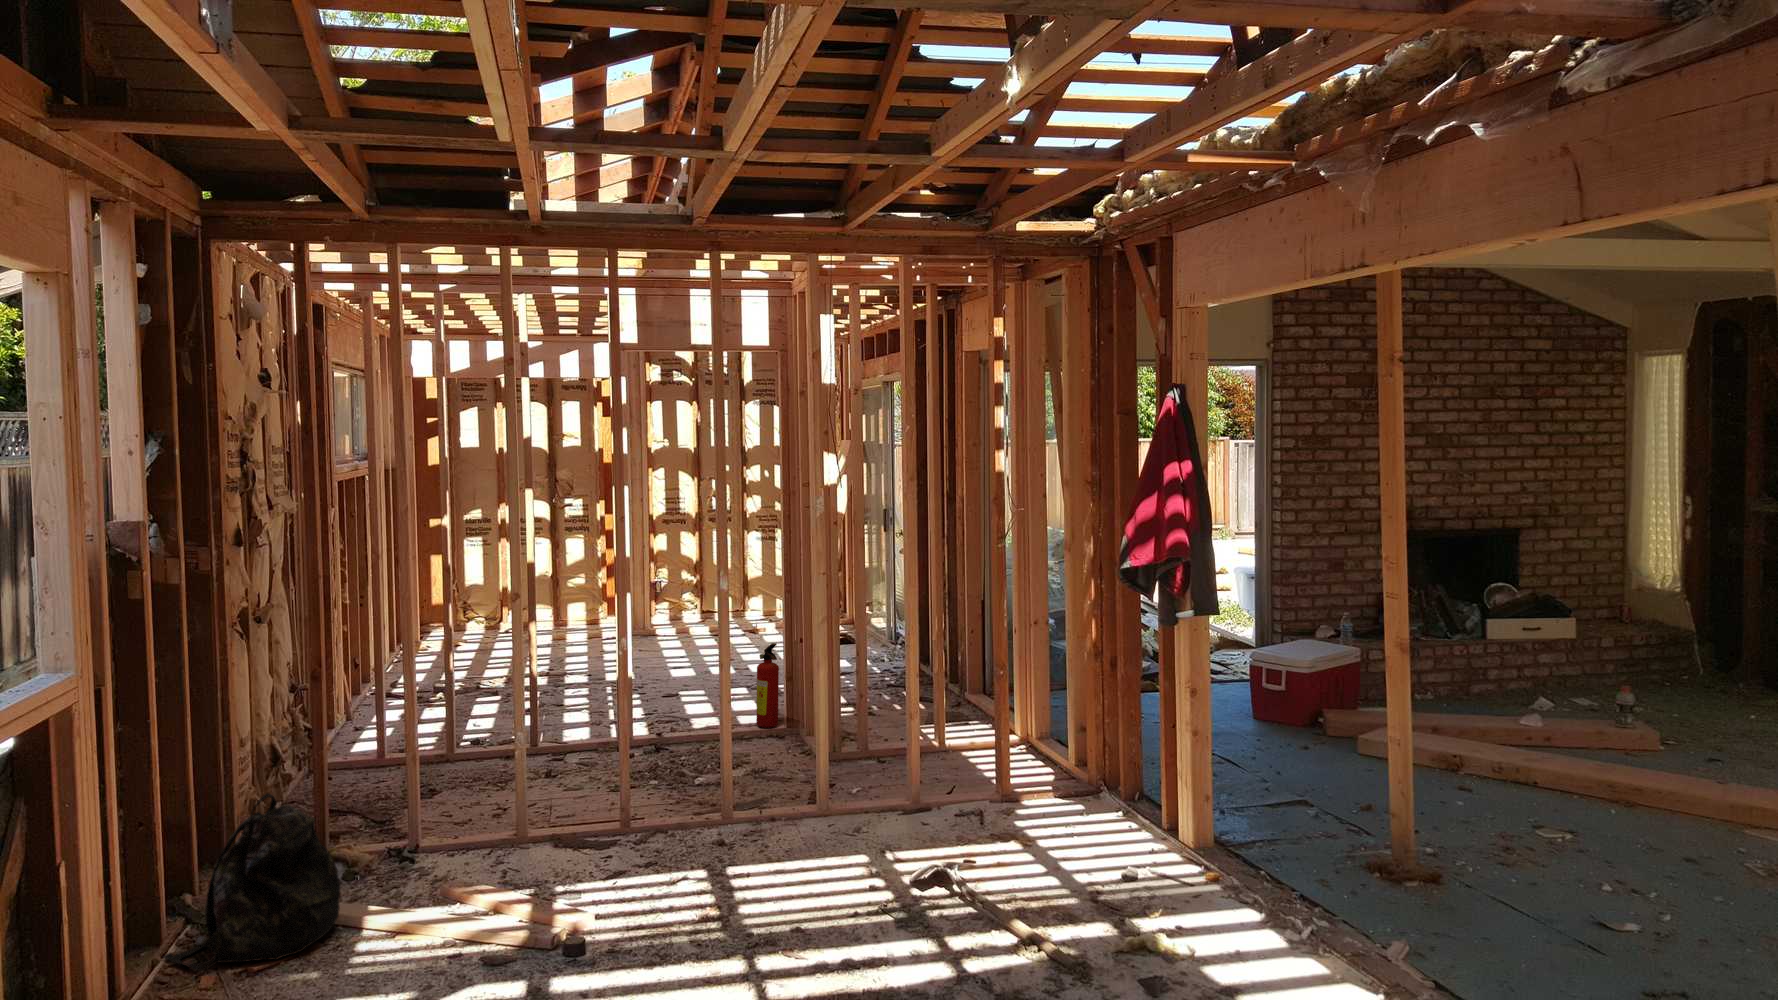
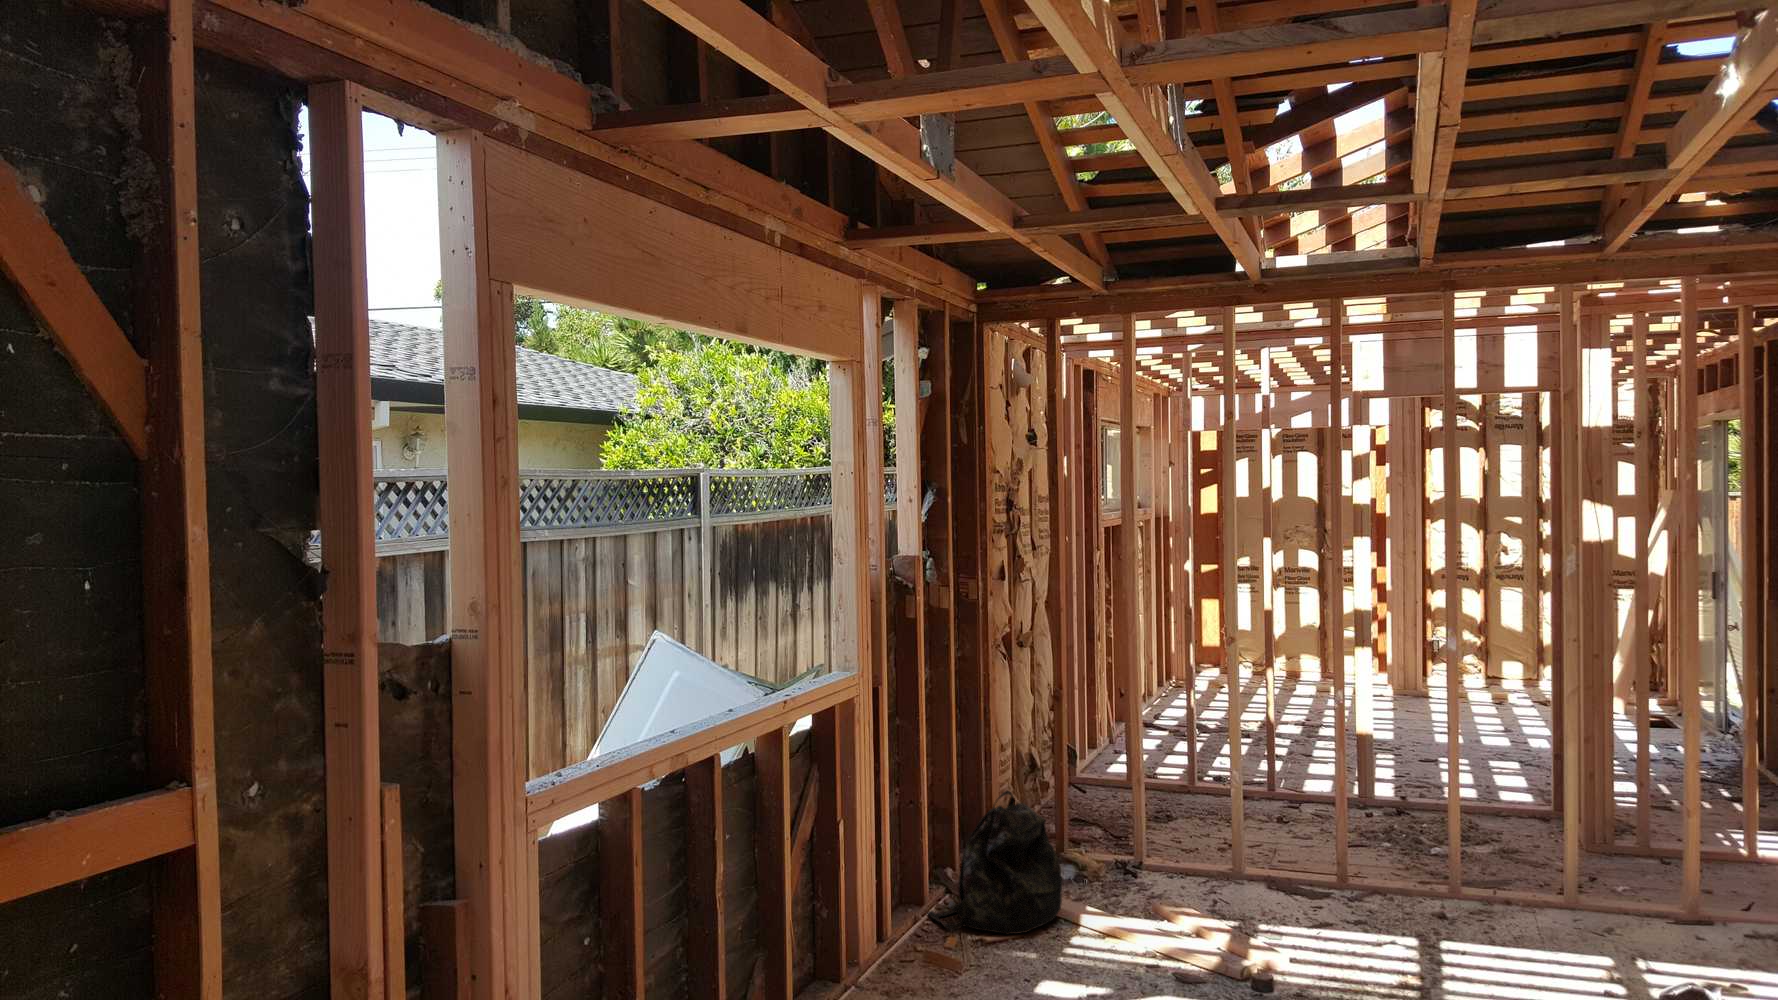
fire extinguisher: present [756,643,779,728] -> none [1518,713,1547,807]

